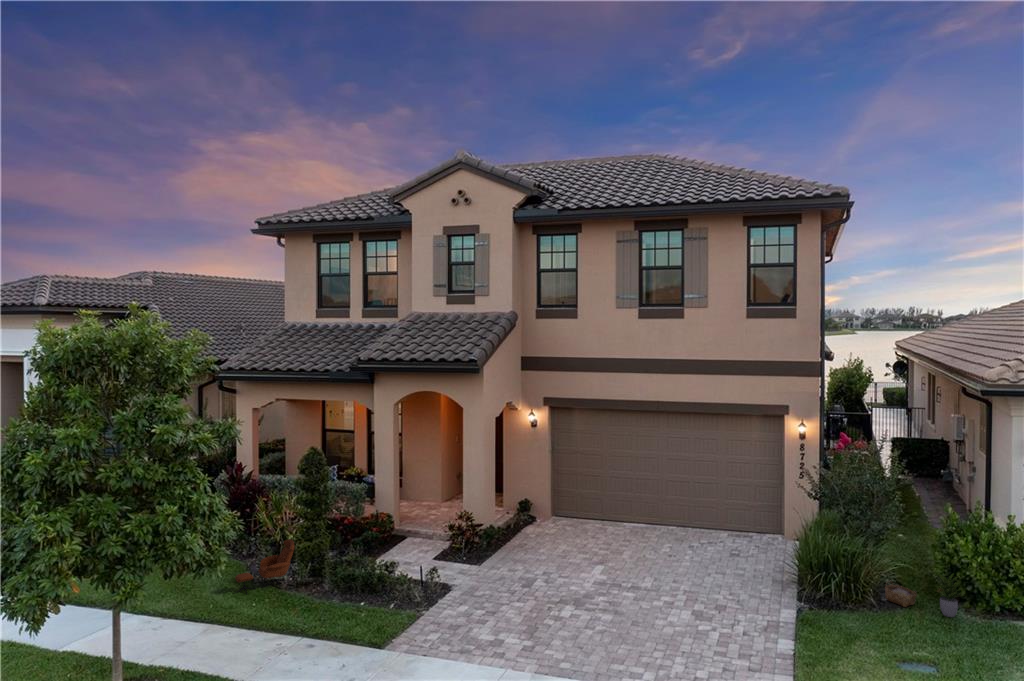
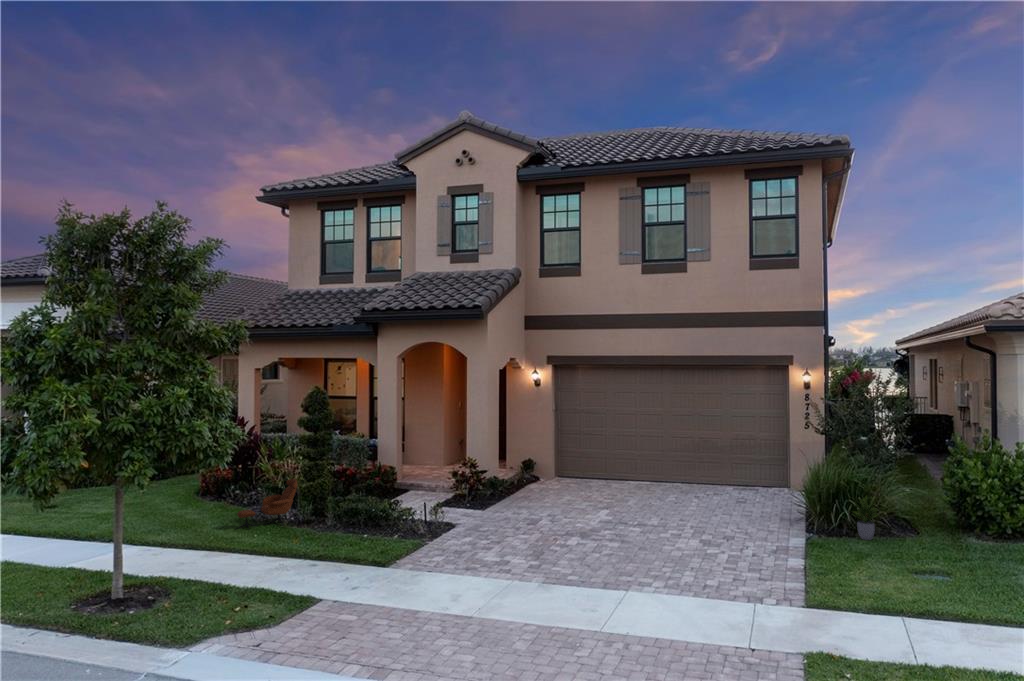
potted plant: present [935,573,964,617] -> present [853,496,878,540]
woven basket: present [885,582,917,607] -> none [894,511,928,535]

